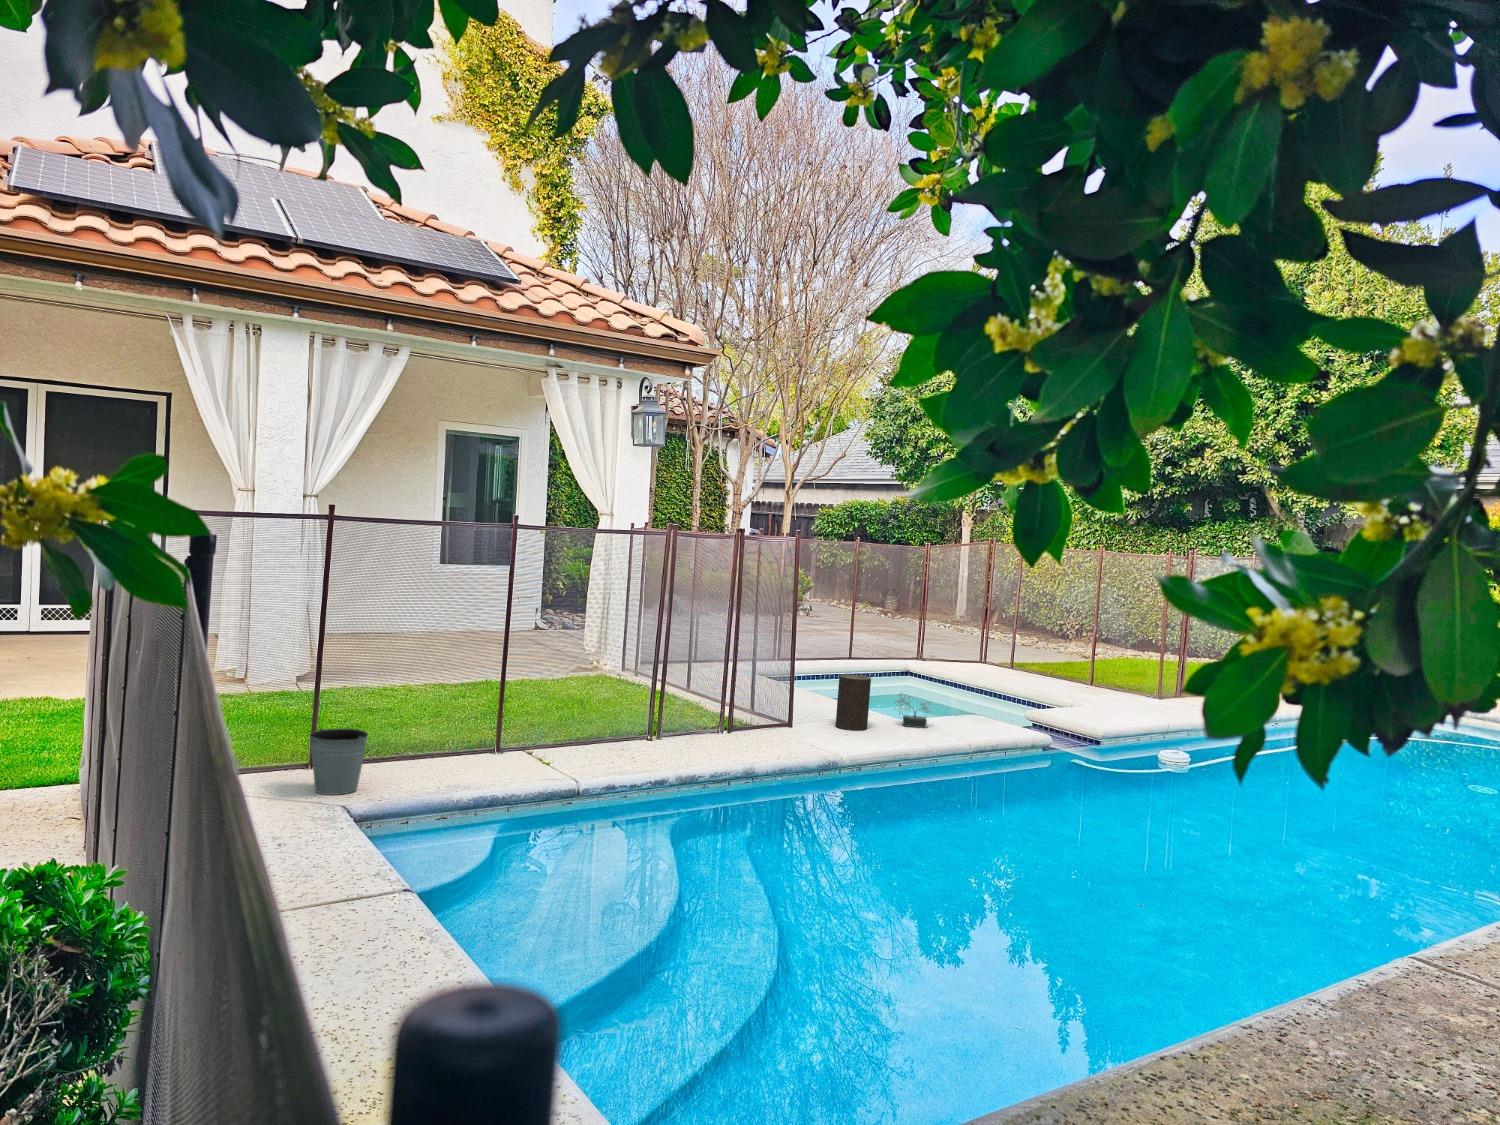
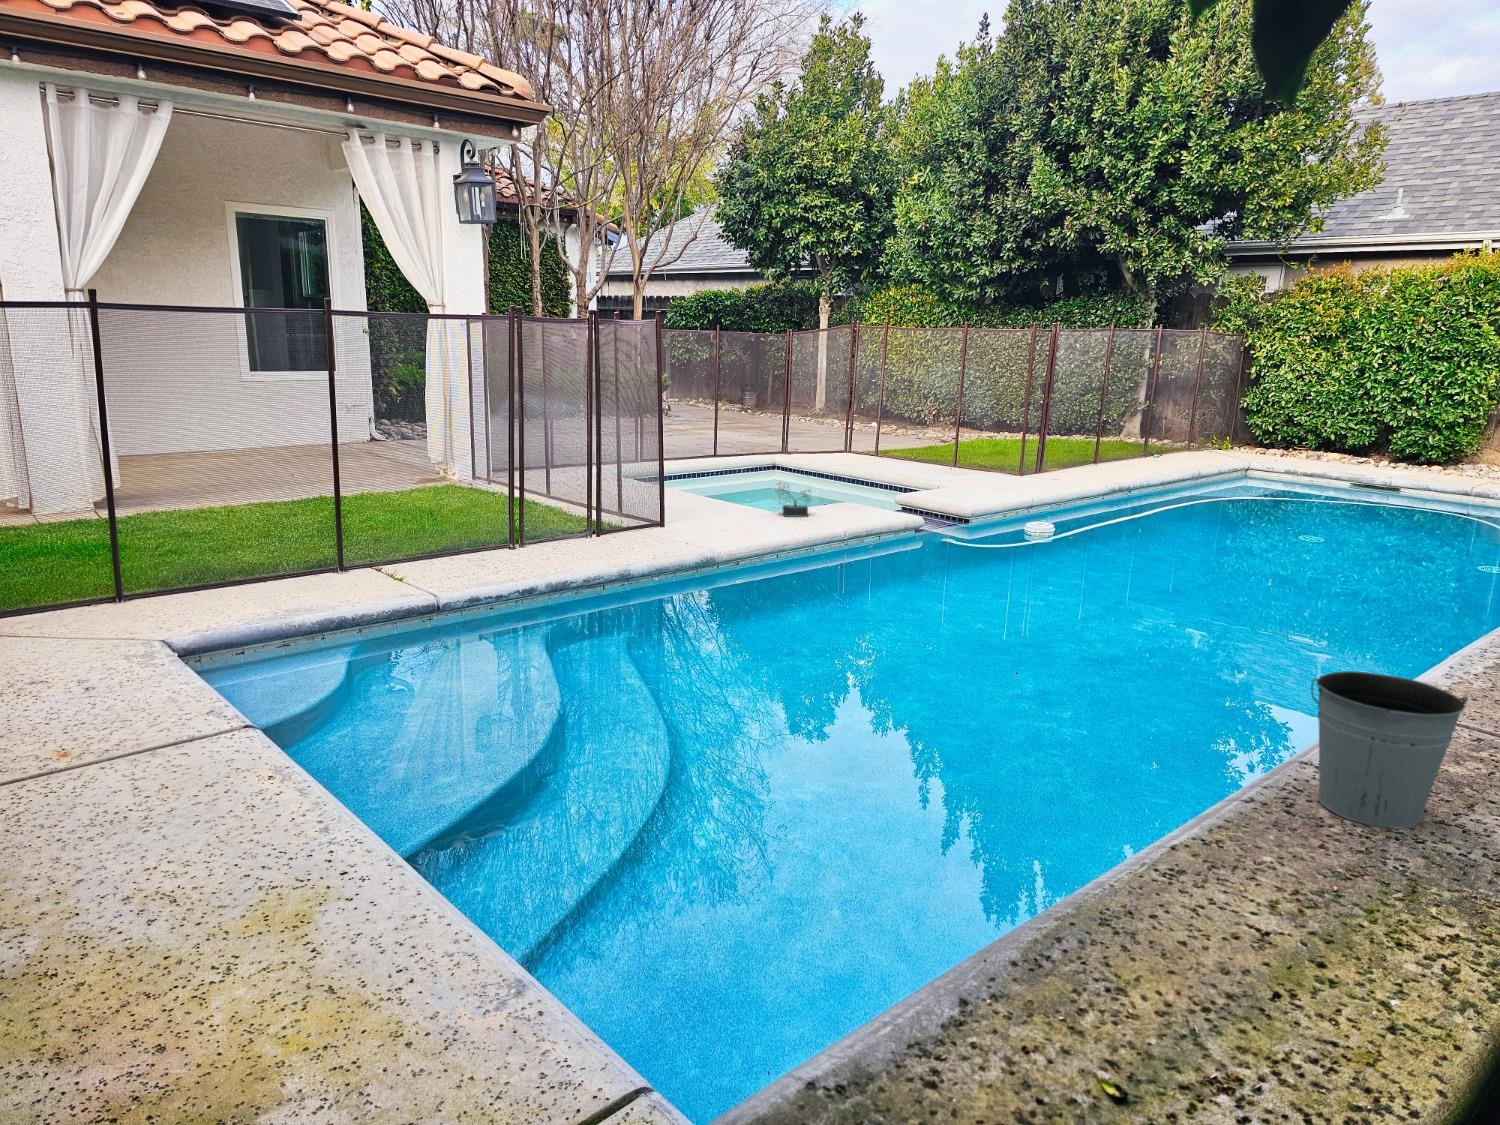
stool: present [836,674,871,731] -> none [714,465,749,524]
bucket: present [310,728,369,795] -> present [1311,671,1468,829]

